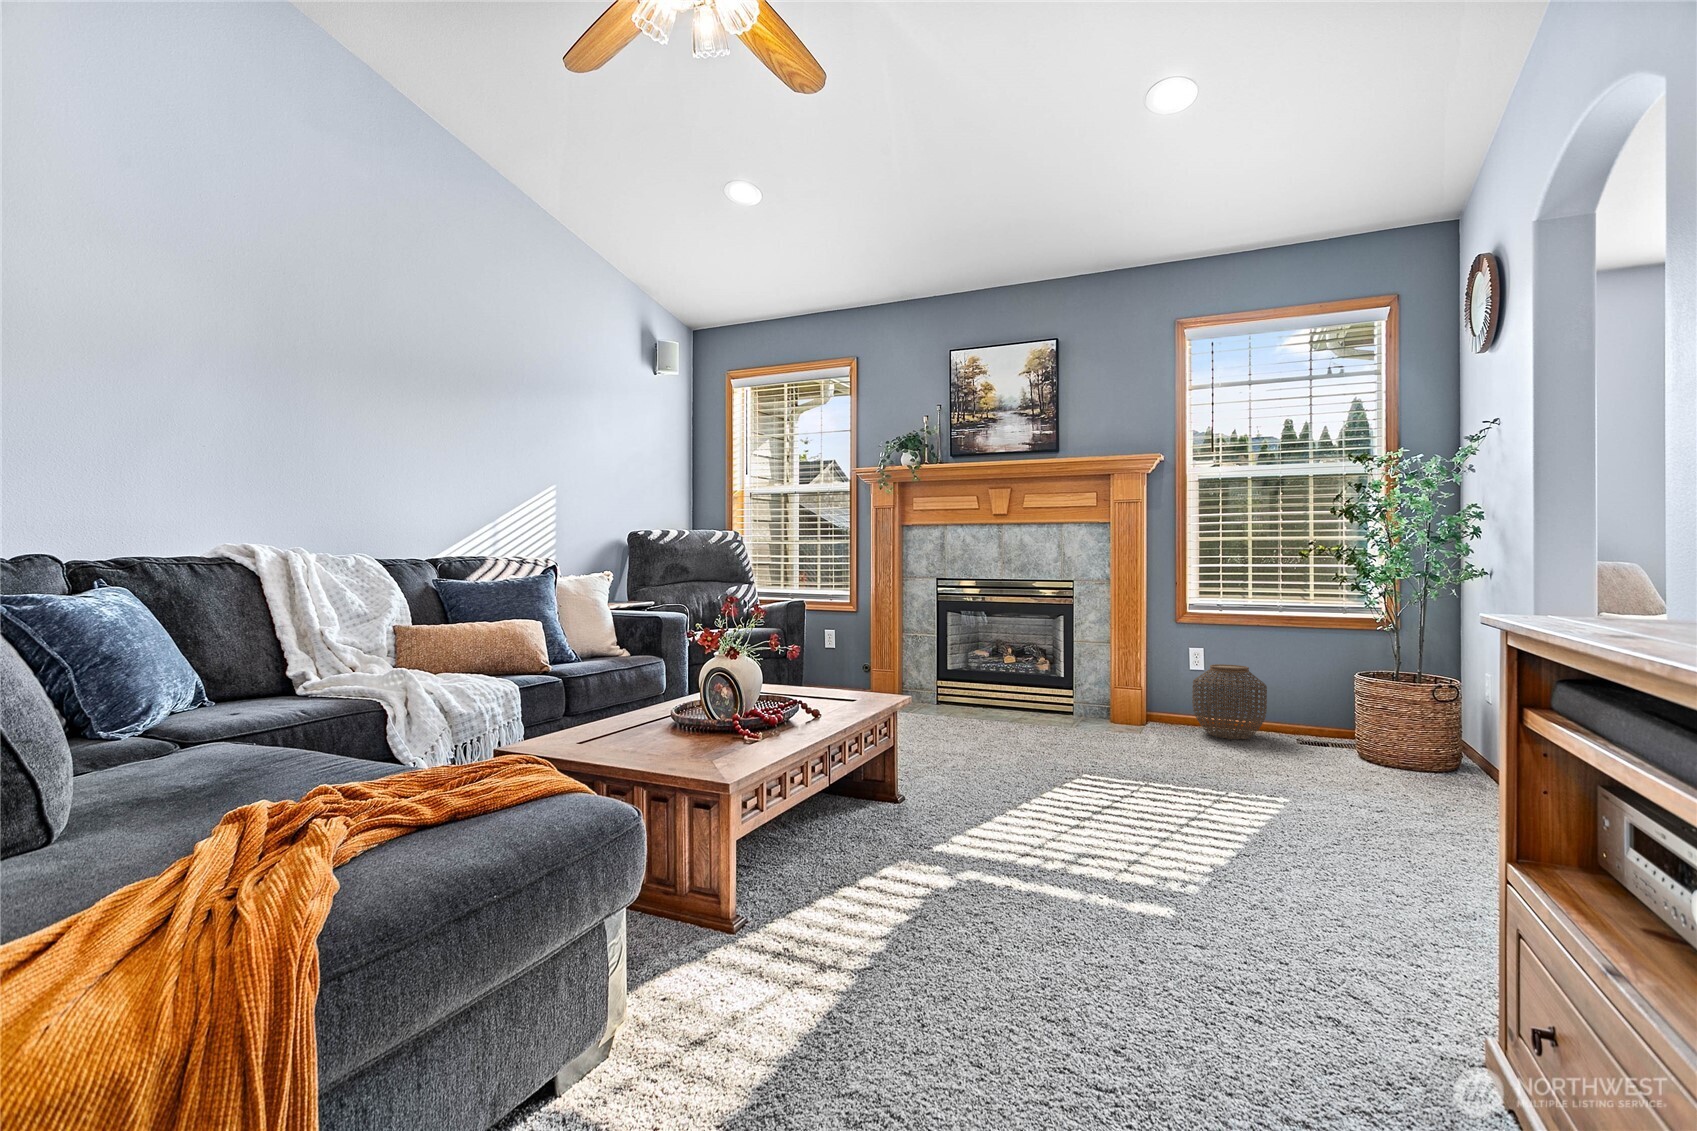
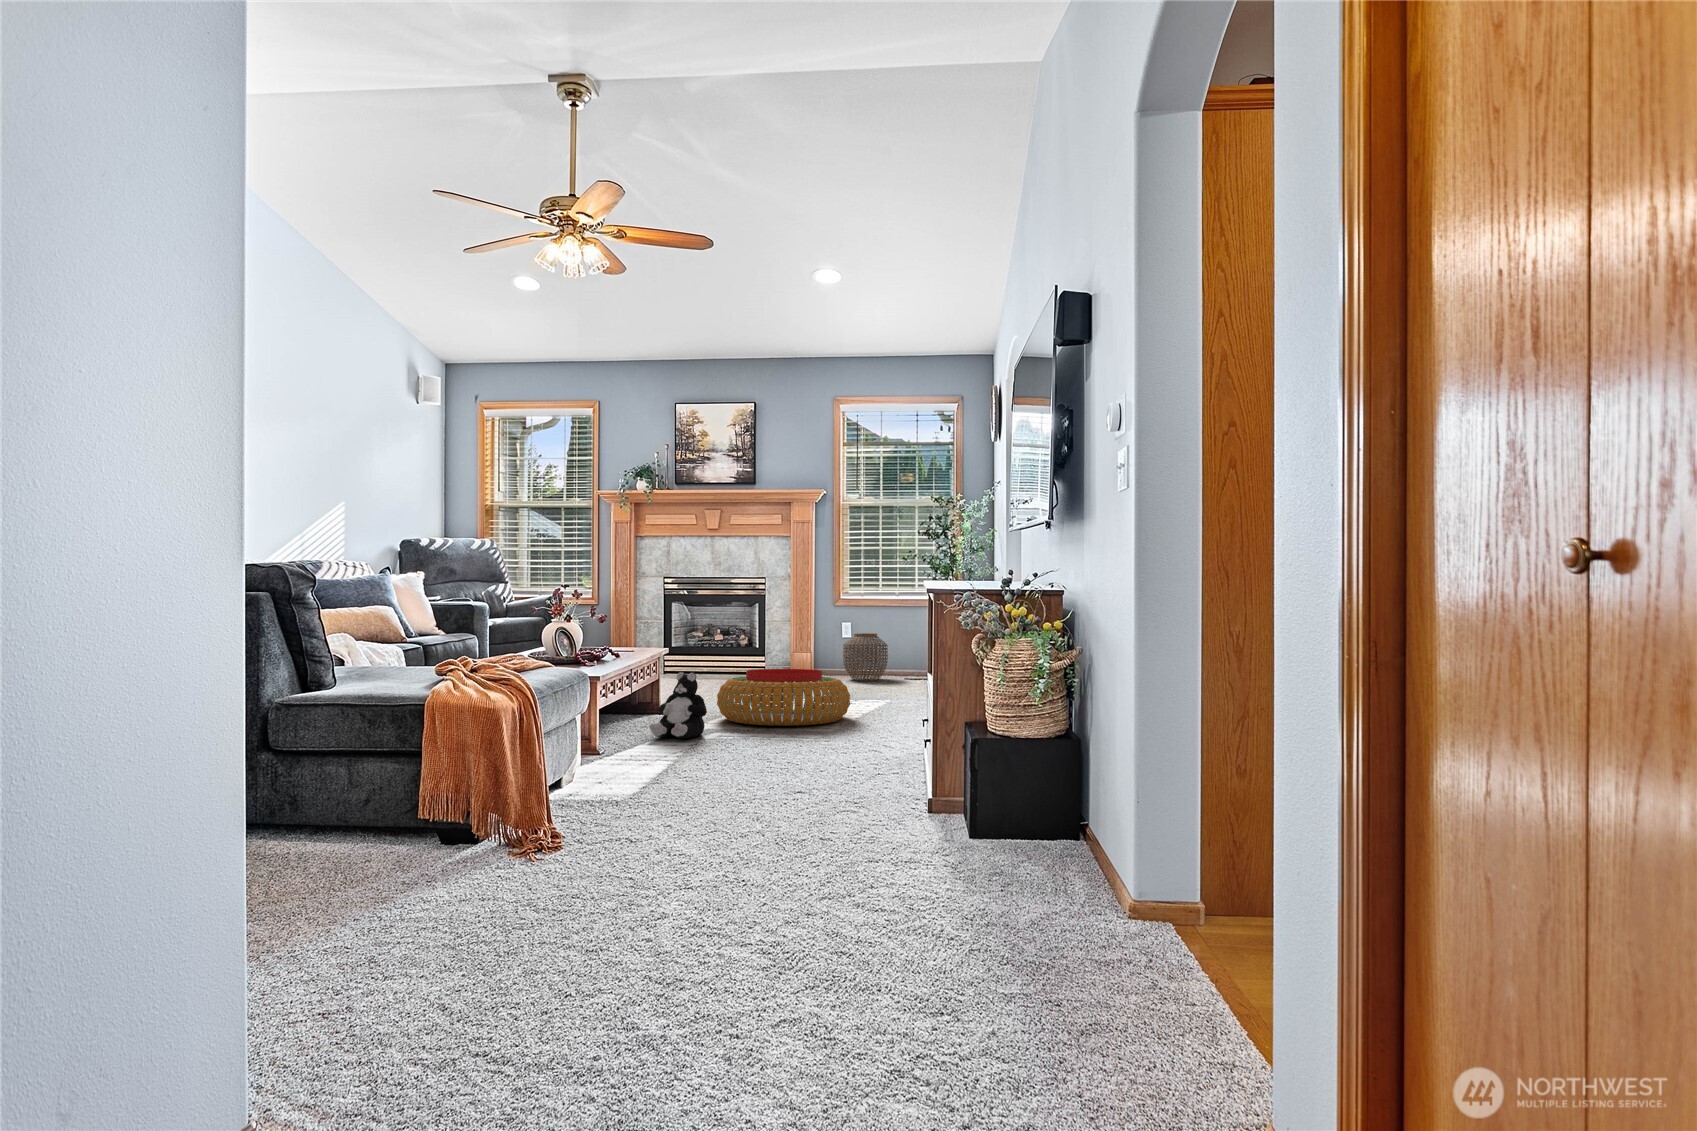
pouf: none [995,771,1269,926] -> present [717,669,850,726]
plush toy: none [848,809,968,971] -> present [650,672,707,738]

